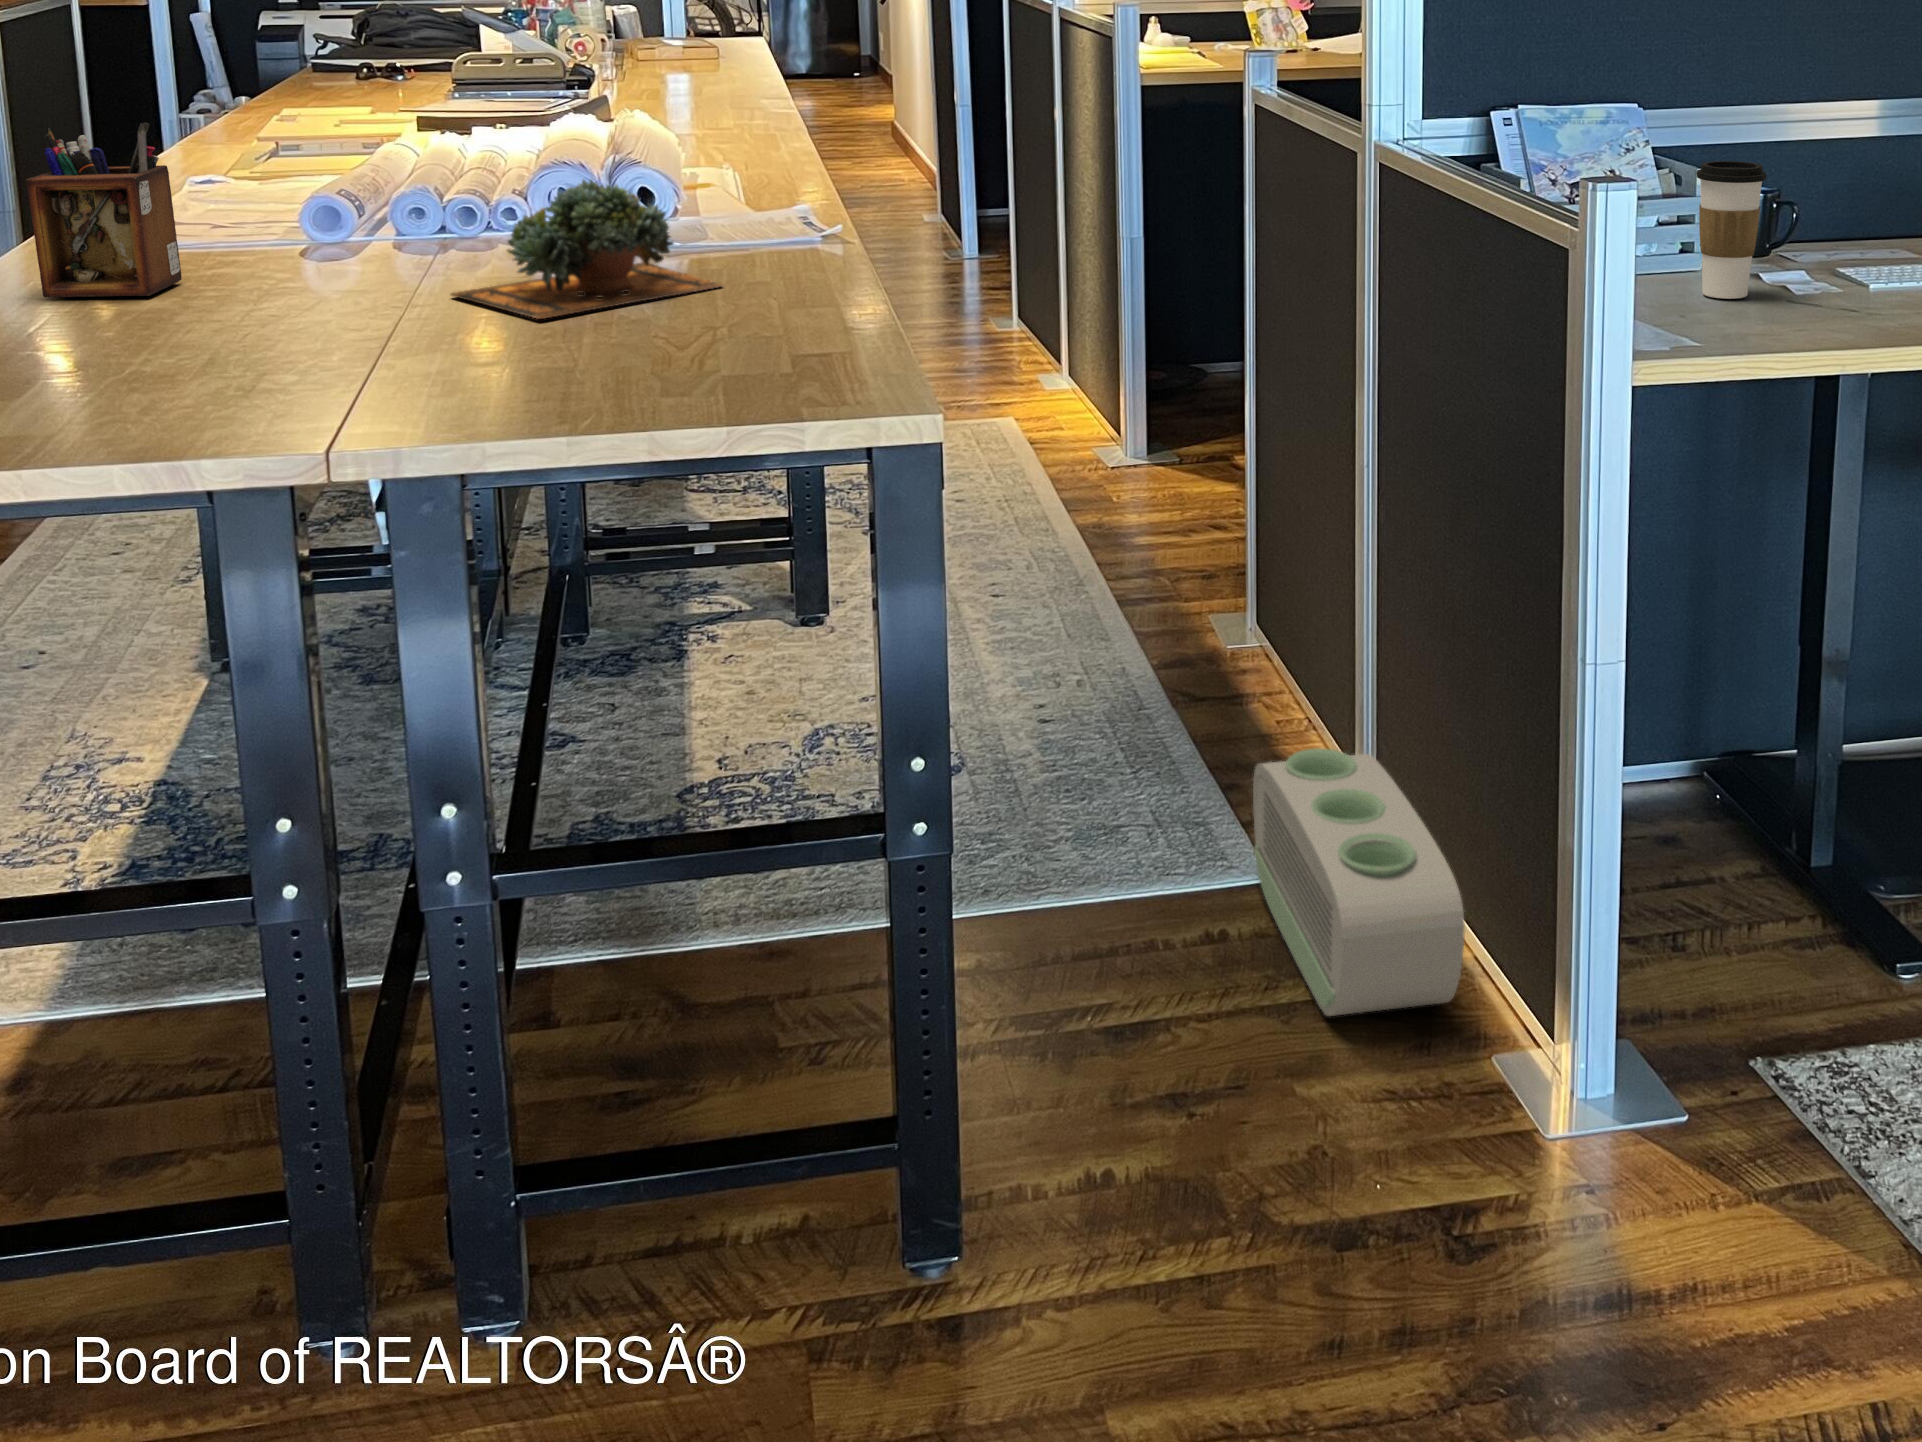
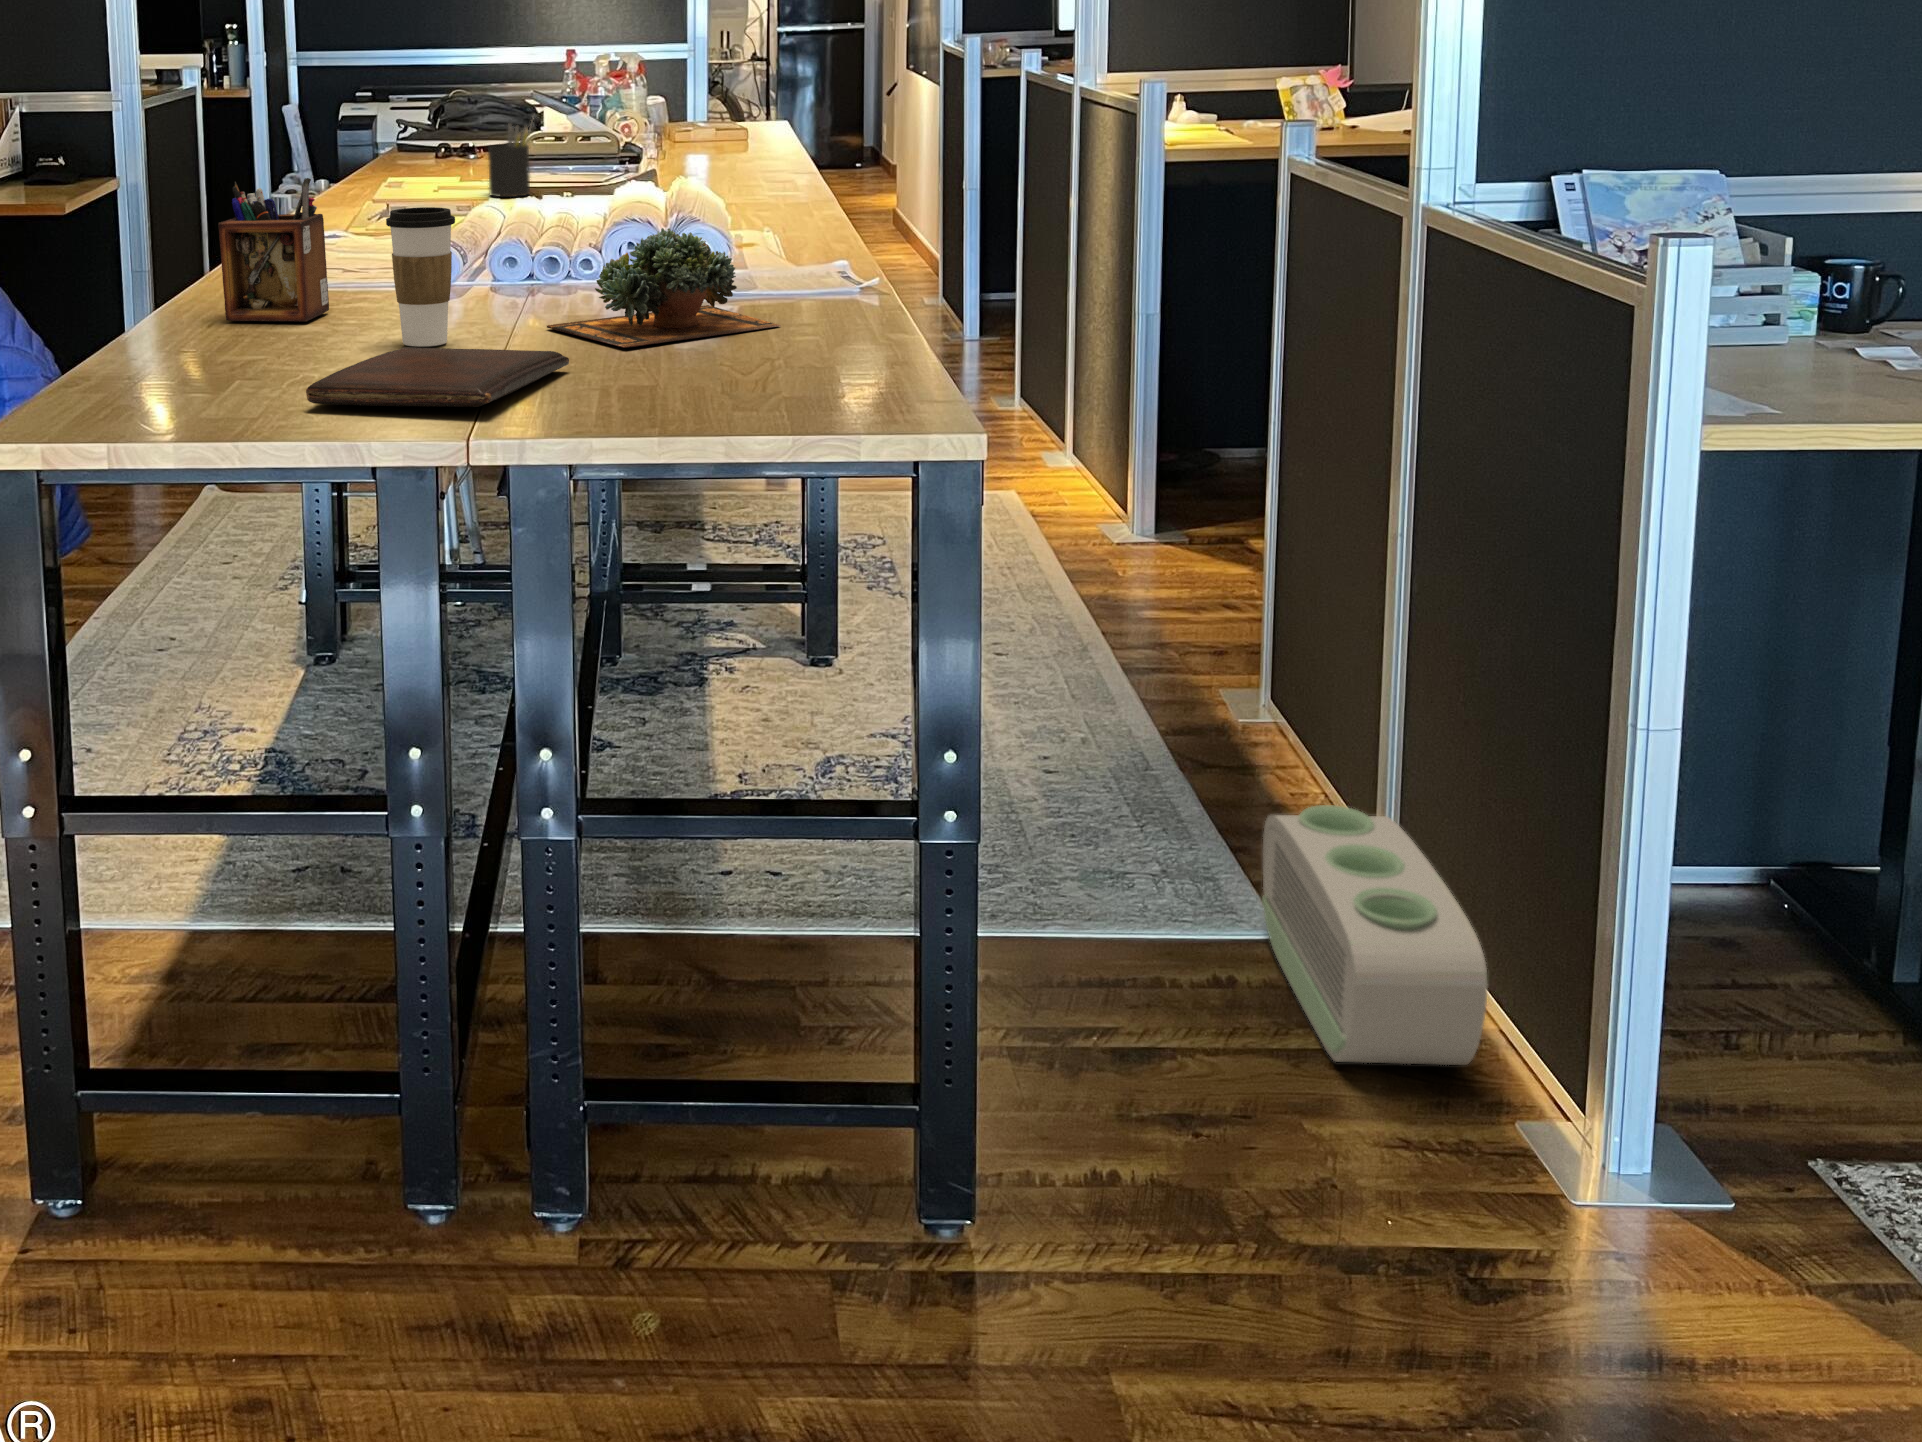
pen holder: none [404,35,458,130] -> present [488,118,534,197]
coffee cup: present [1697,161,1767,299] -> present [386,207,455,347]
book: none [124,329,469,409] -> present [306,347,569,407]

